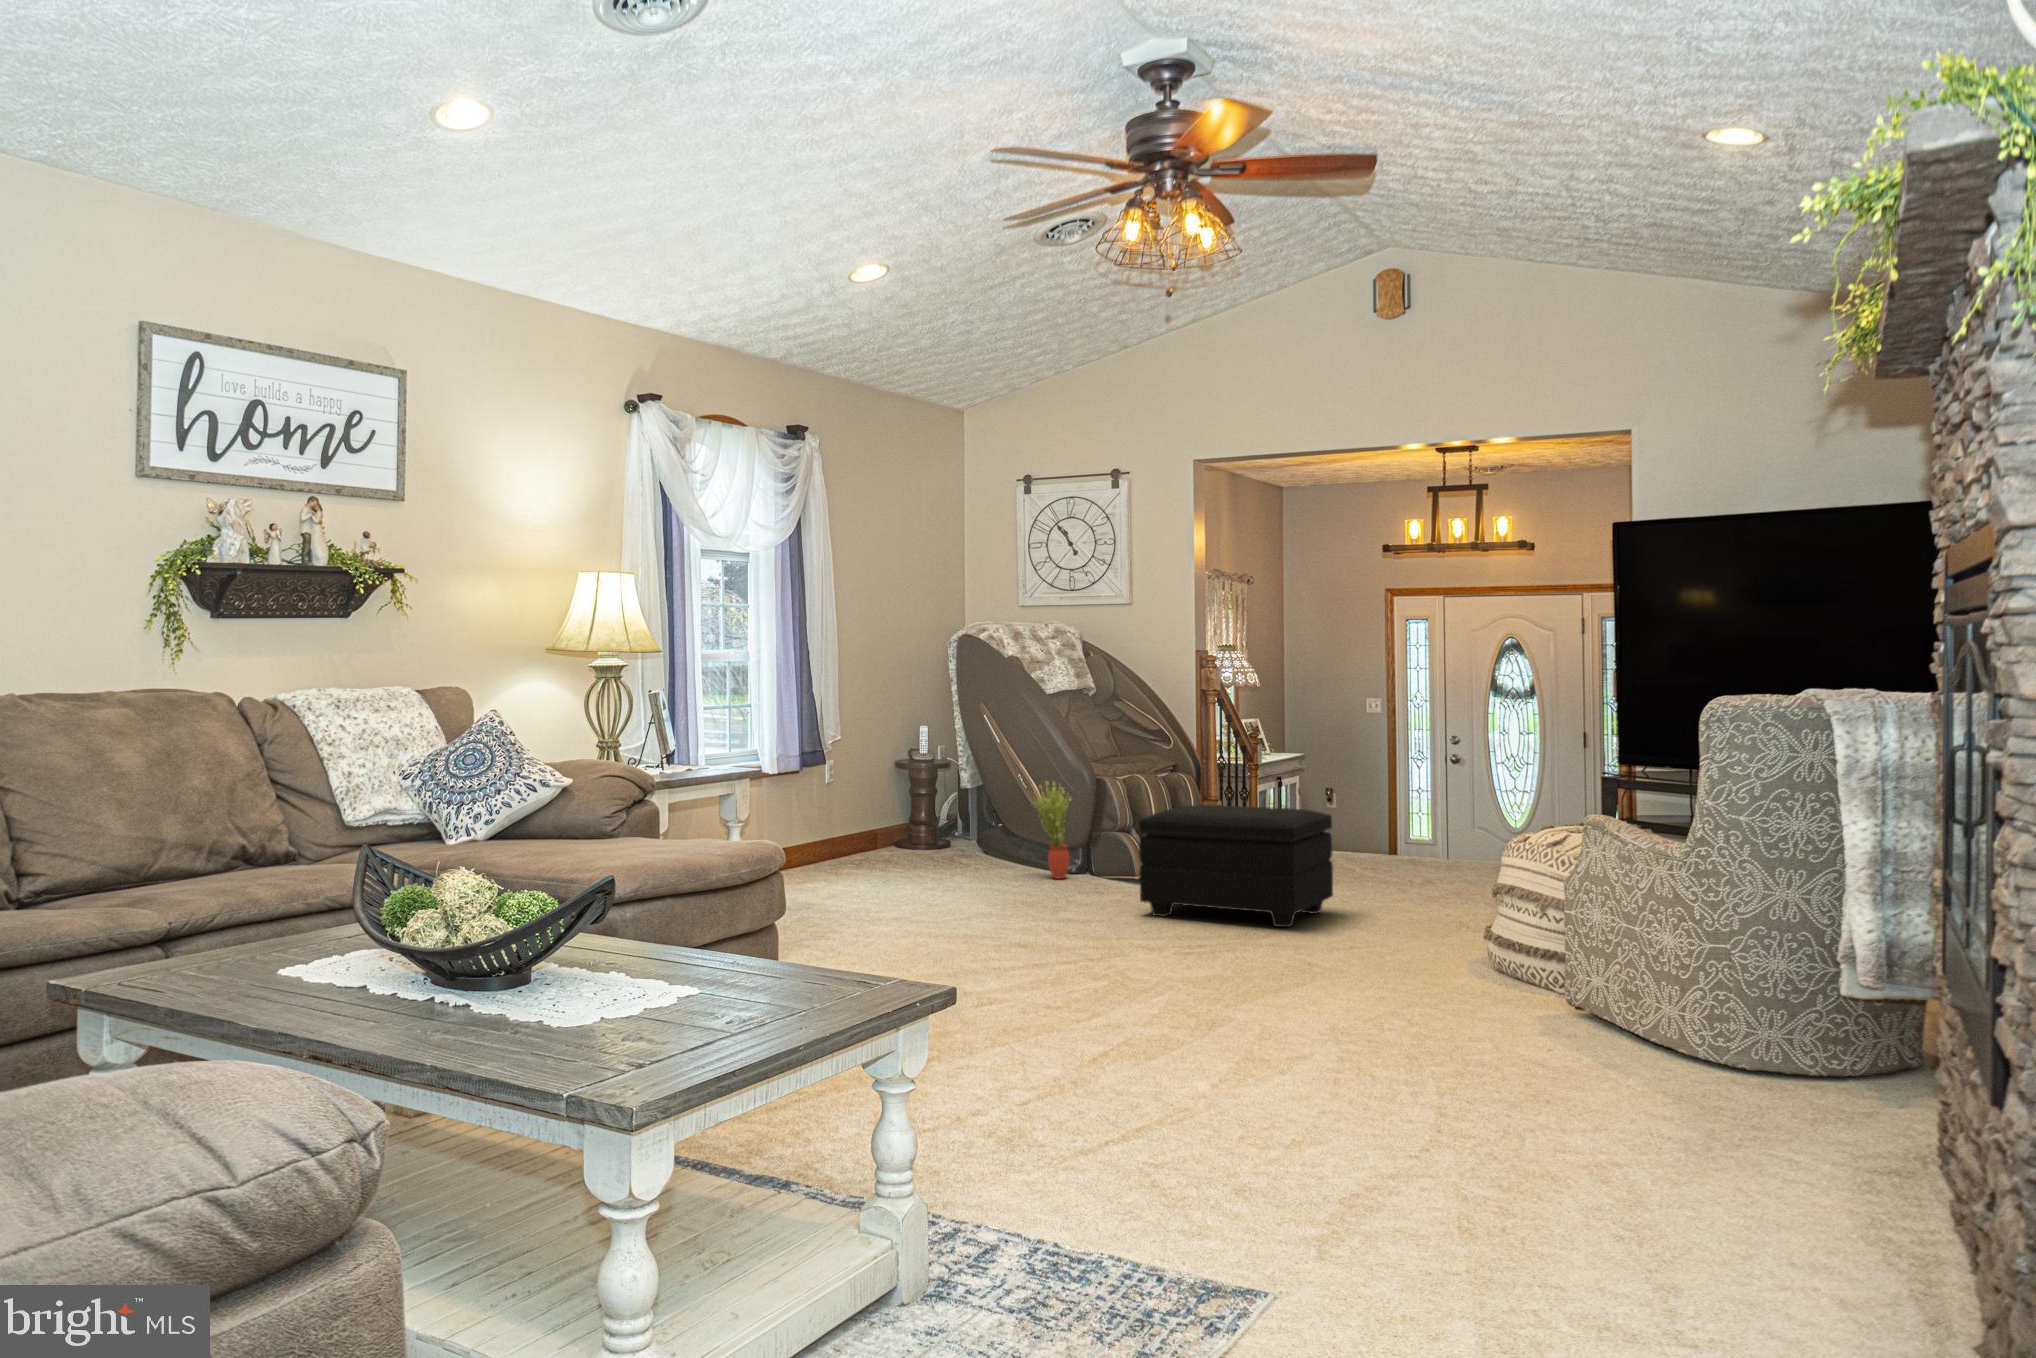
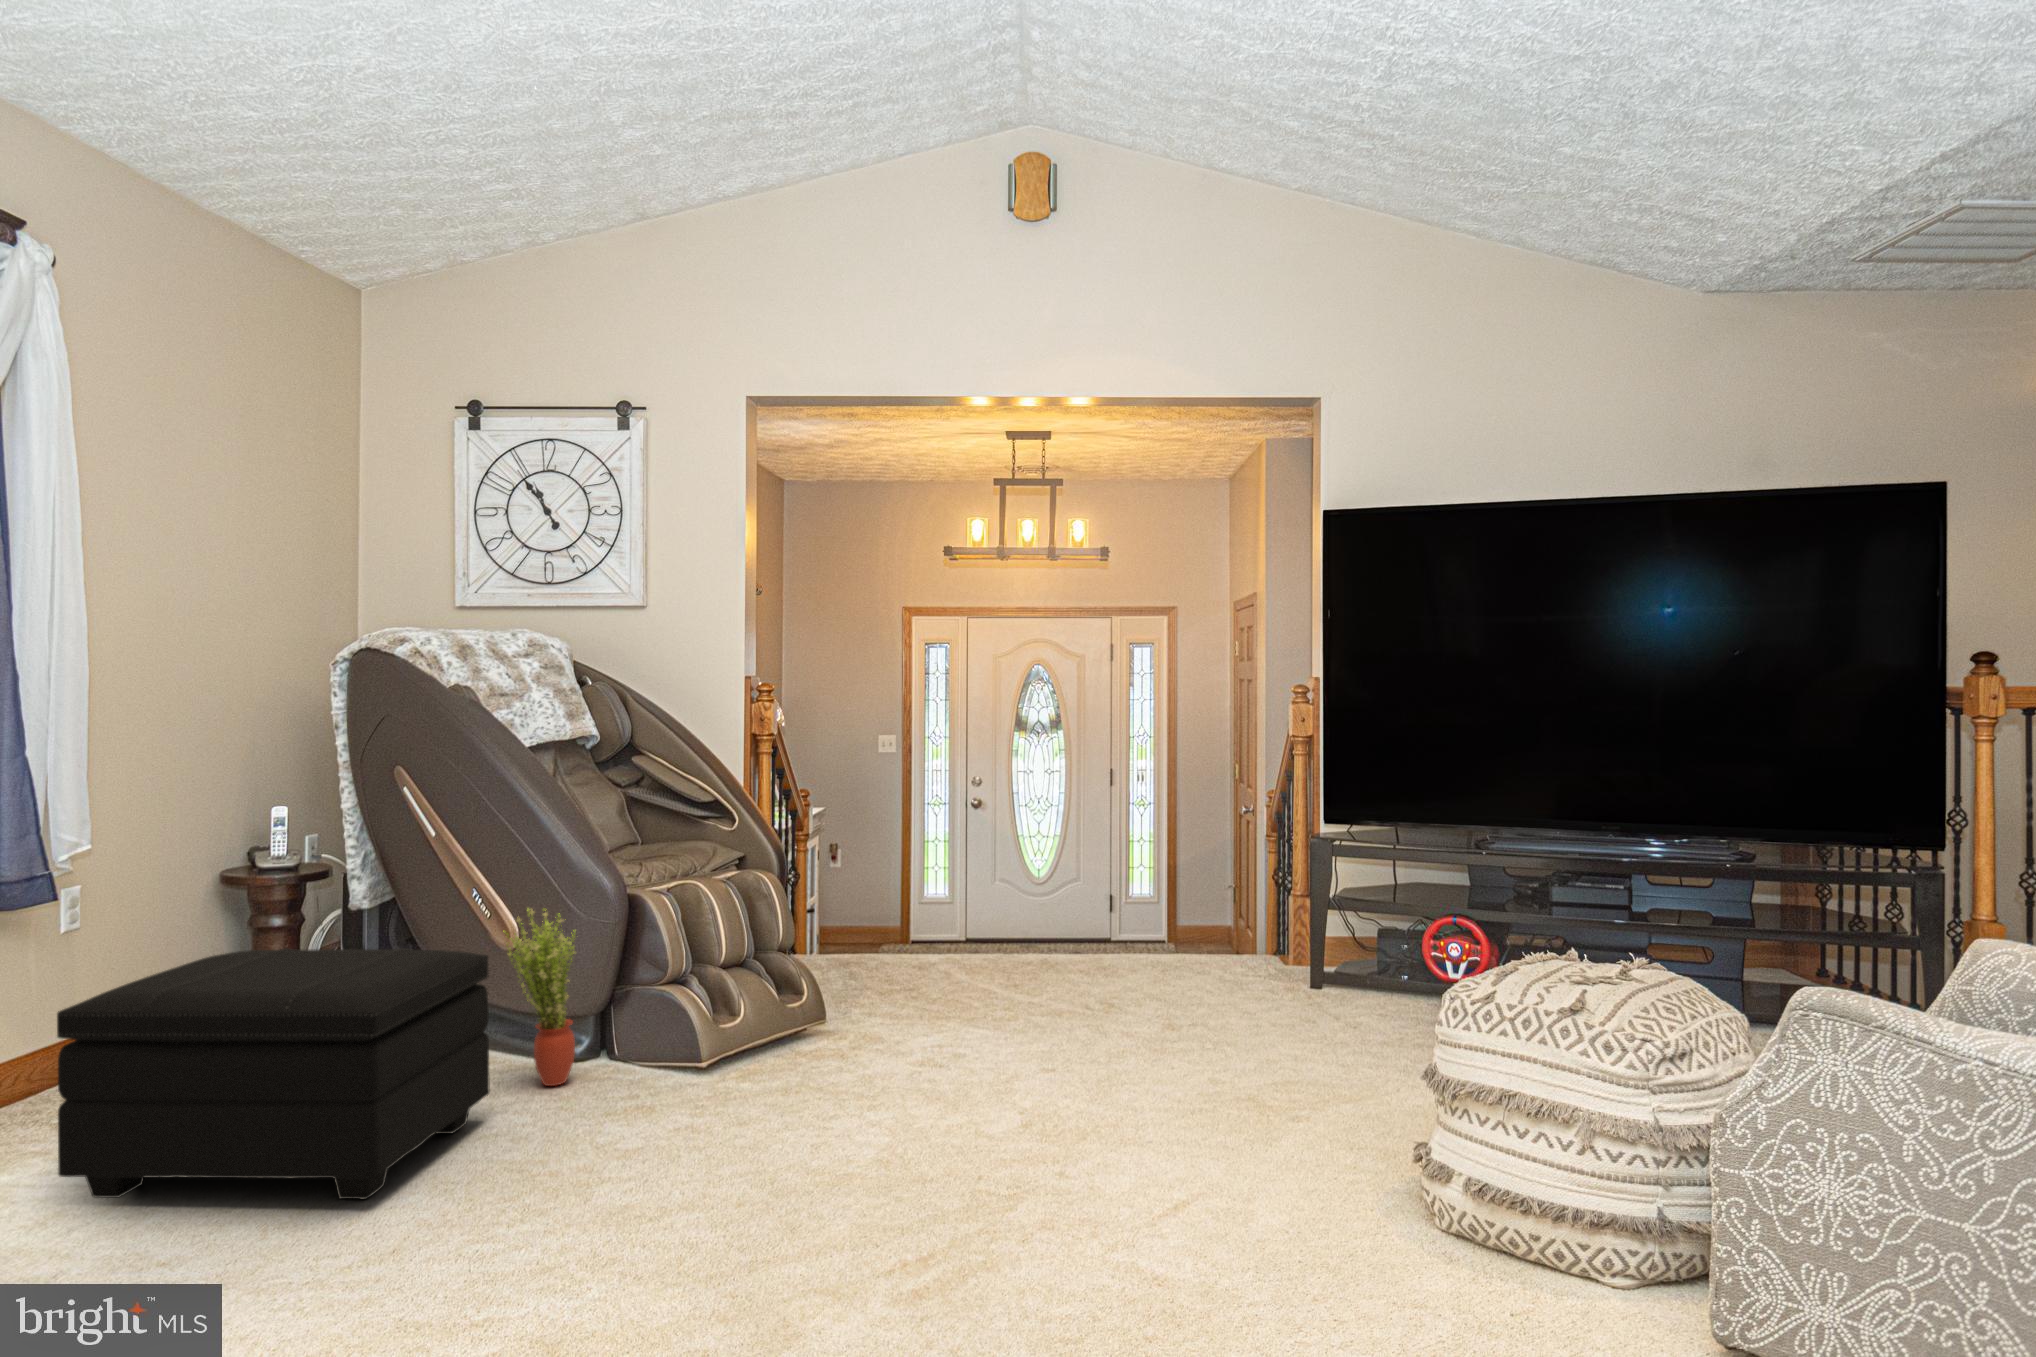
footstool: present [1139,805,1333,927] -> present [57,948,489,1199]

